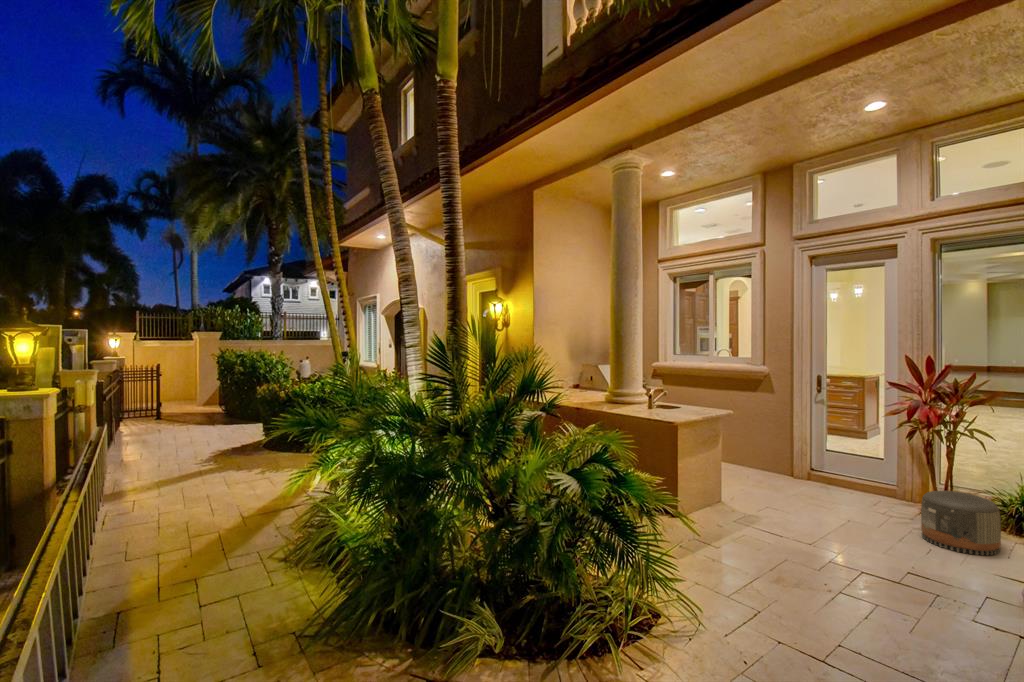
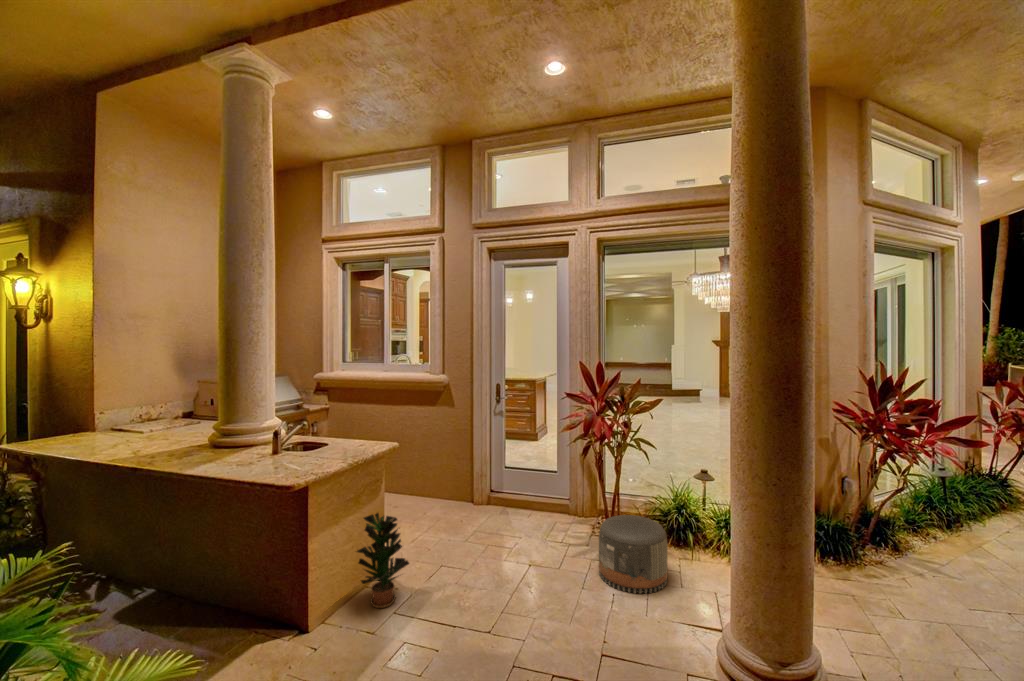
potted plant: none [705,453,746,518] -> present [357,513,409,608]

